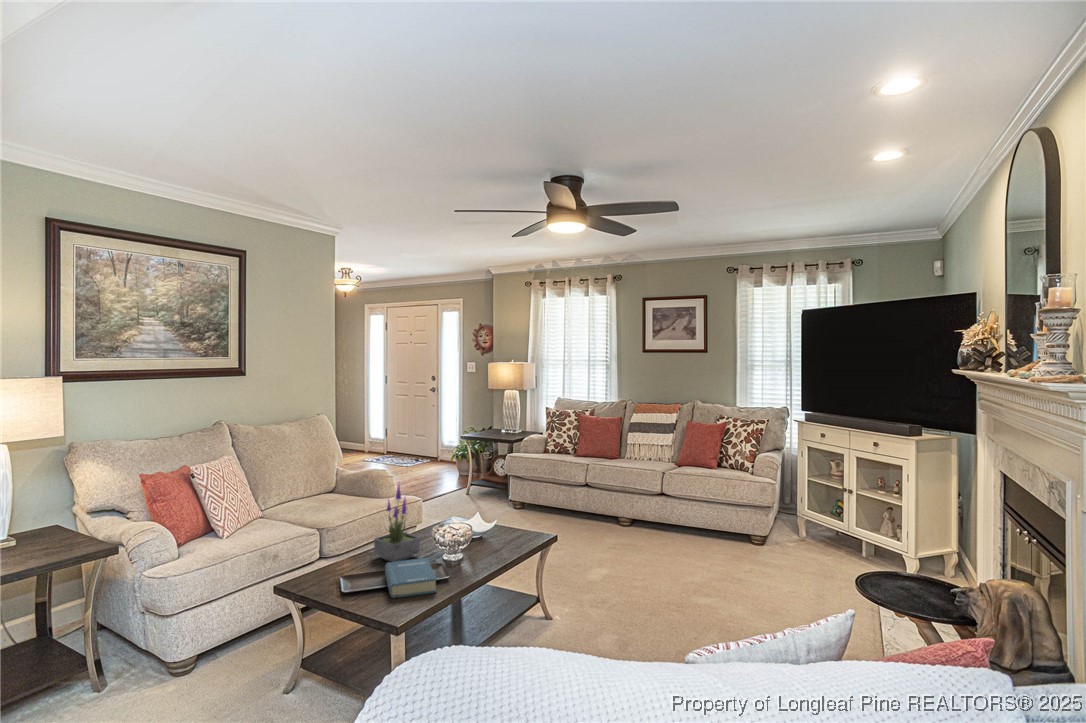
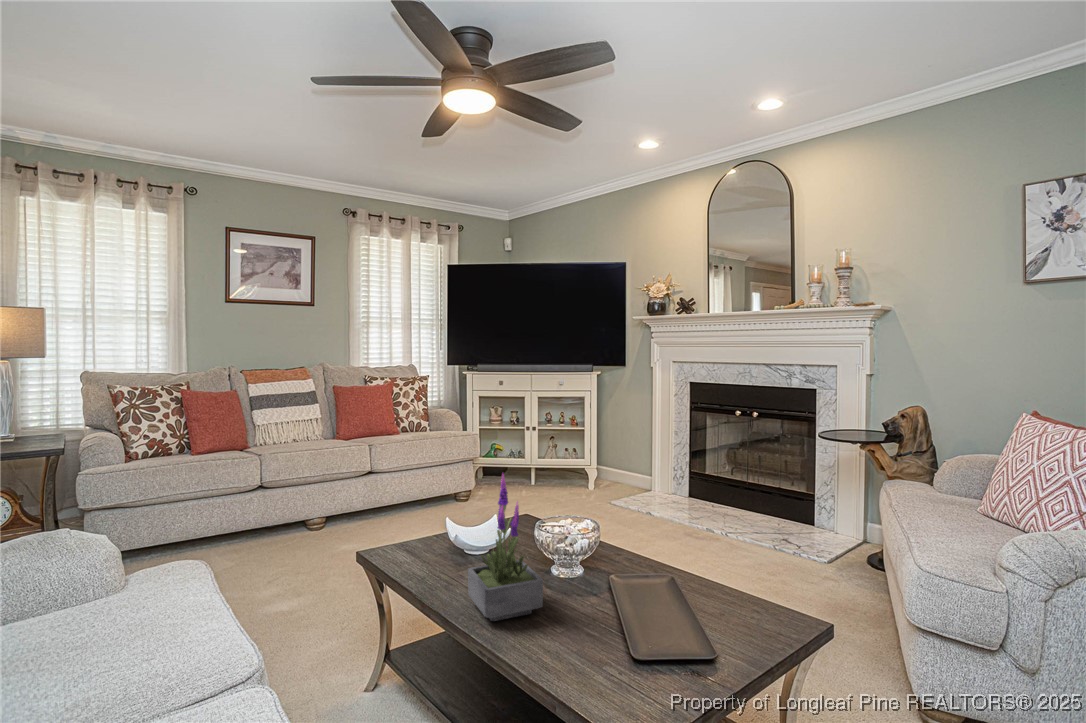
hardback book: present [385,558,437,598] -> none [591,573,696,627]

